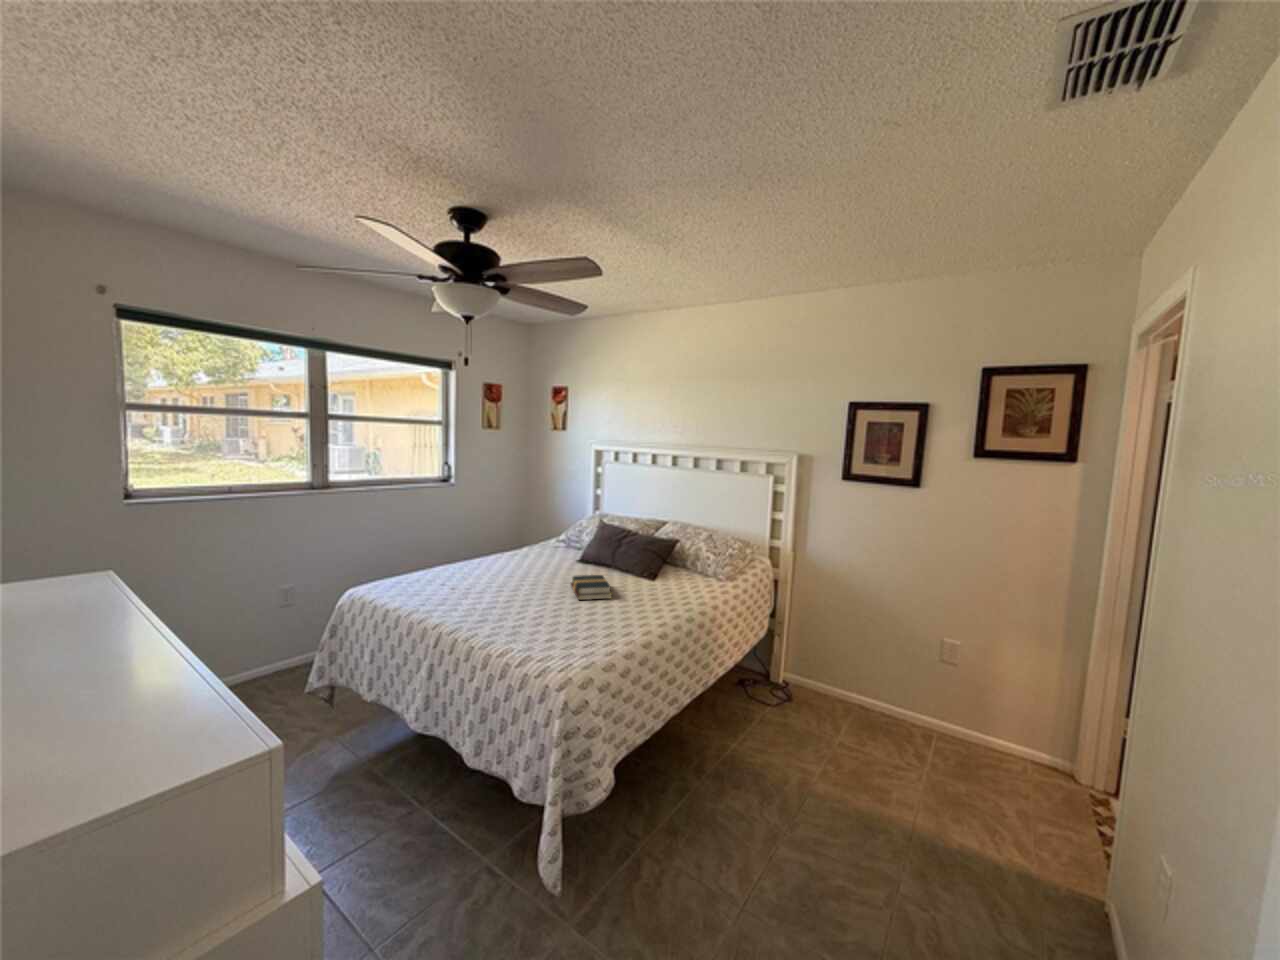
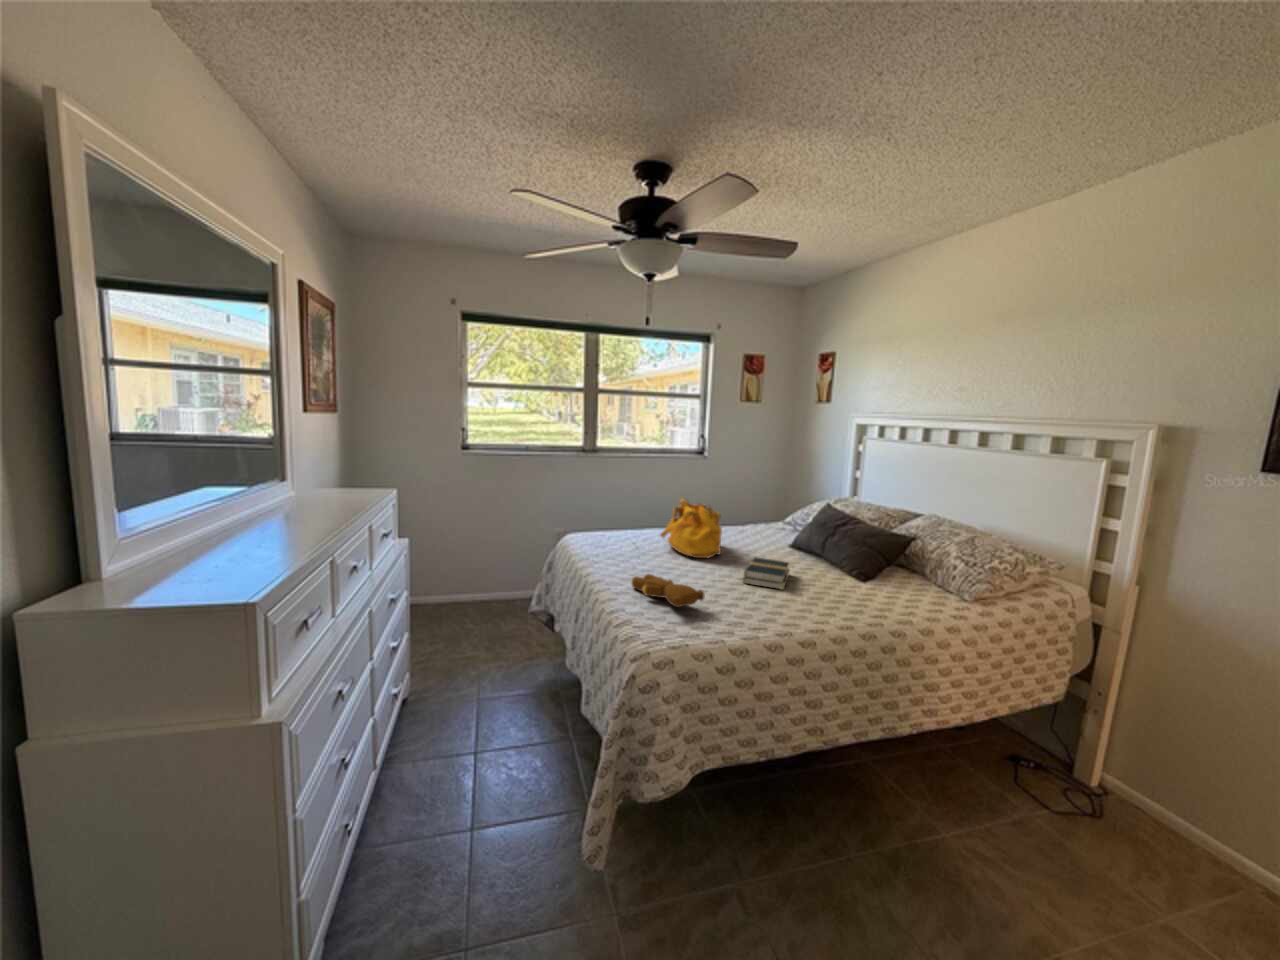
handbag: none [471,530,534,587] -> present [661,498,722,558]
teddy bear: none [490,610,576,633] -> present [631,574,705,607]

